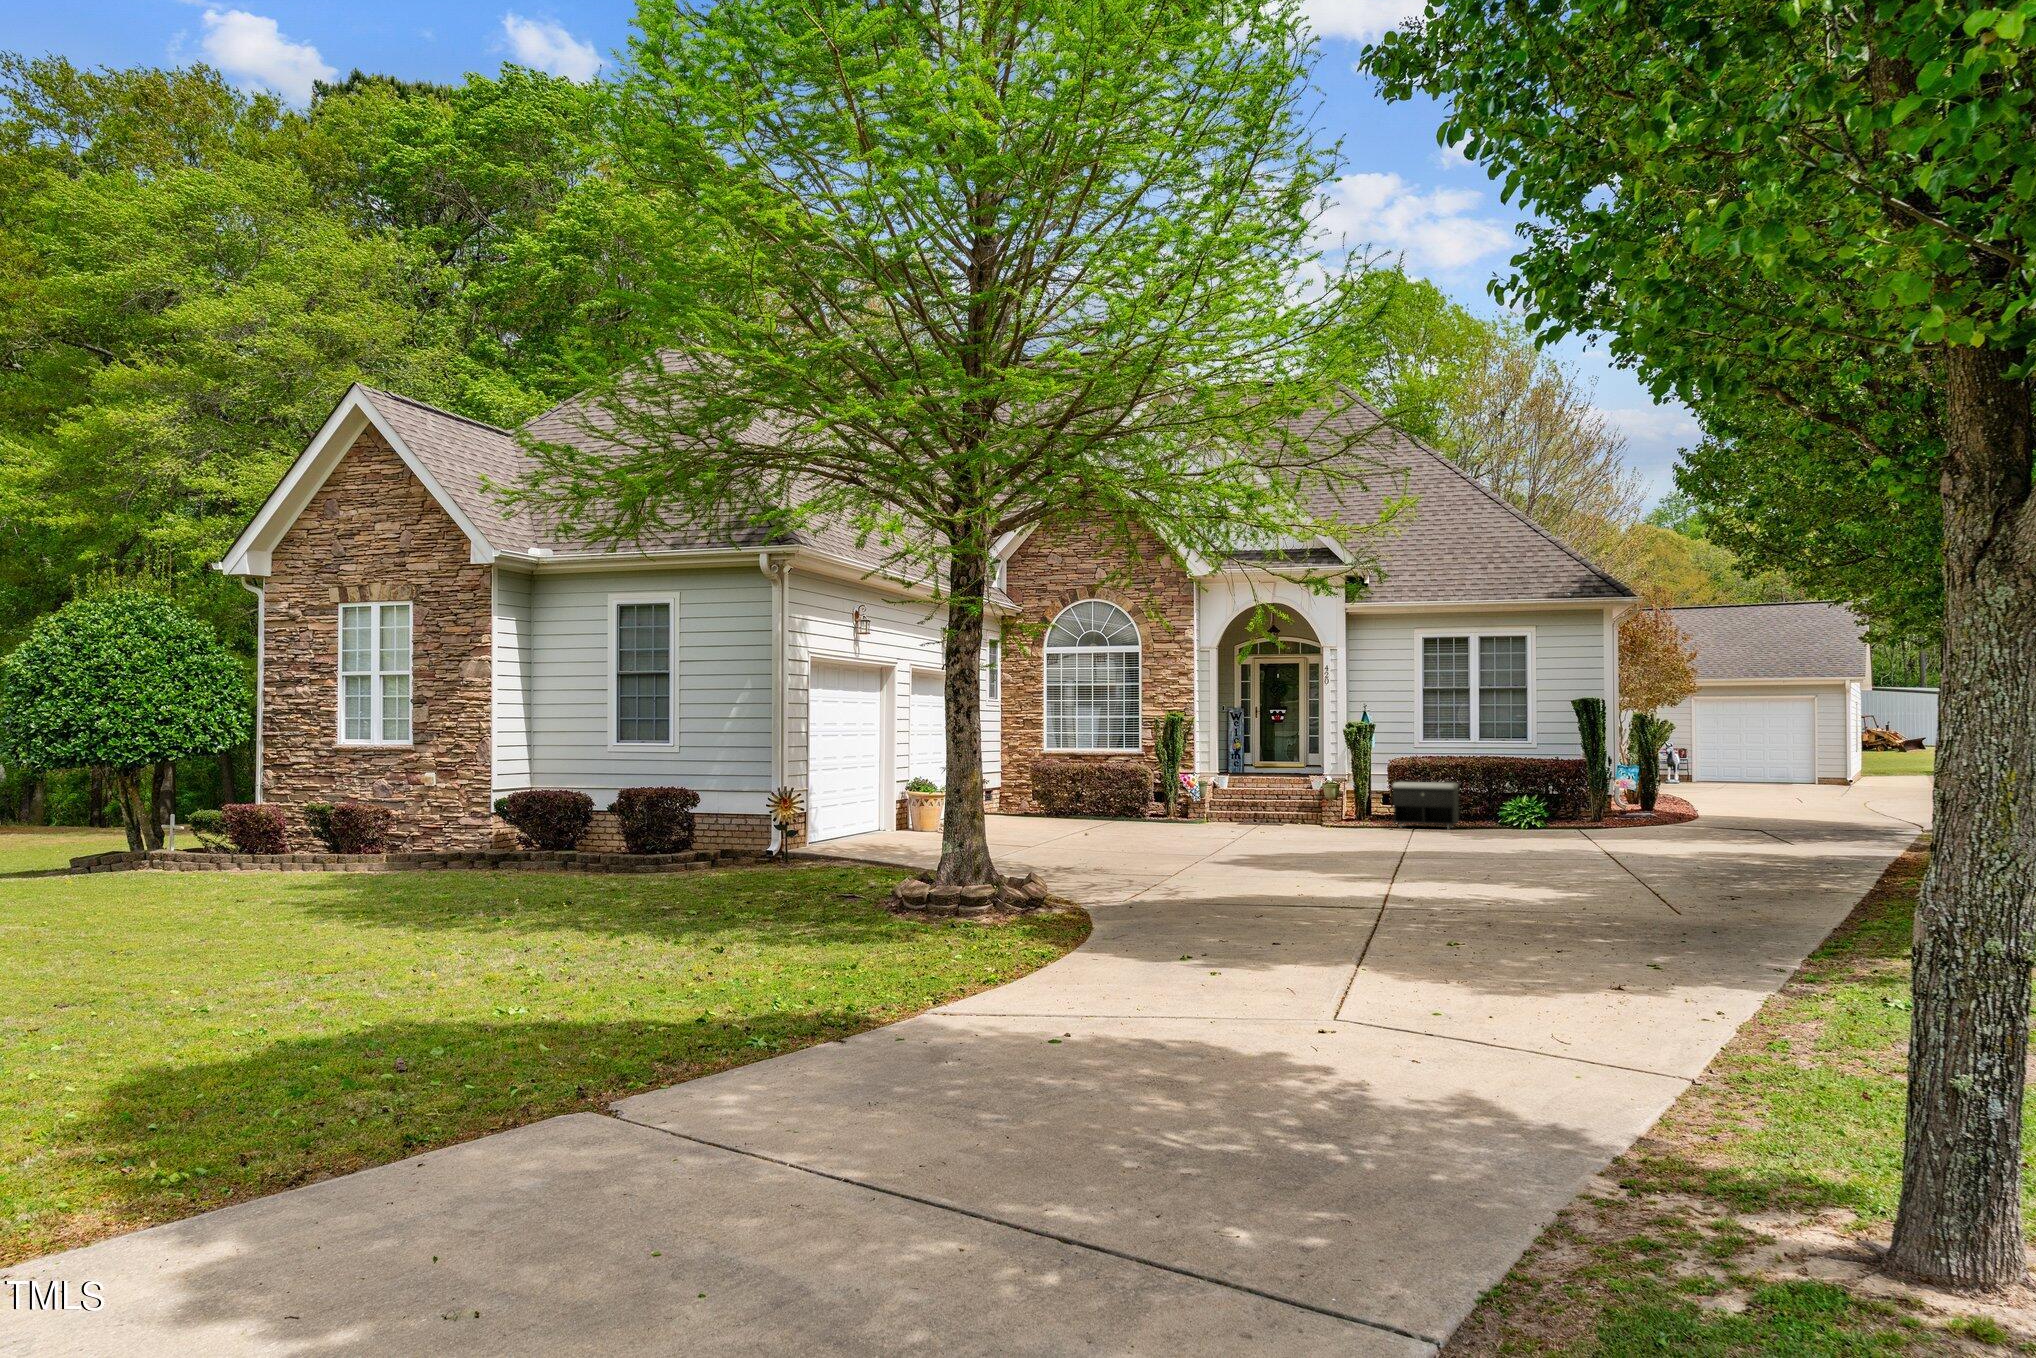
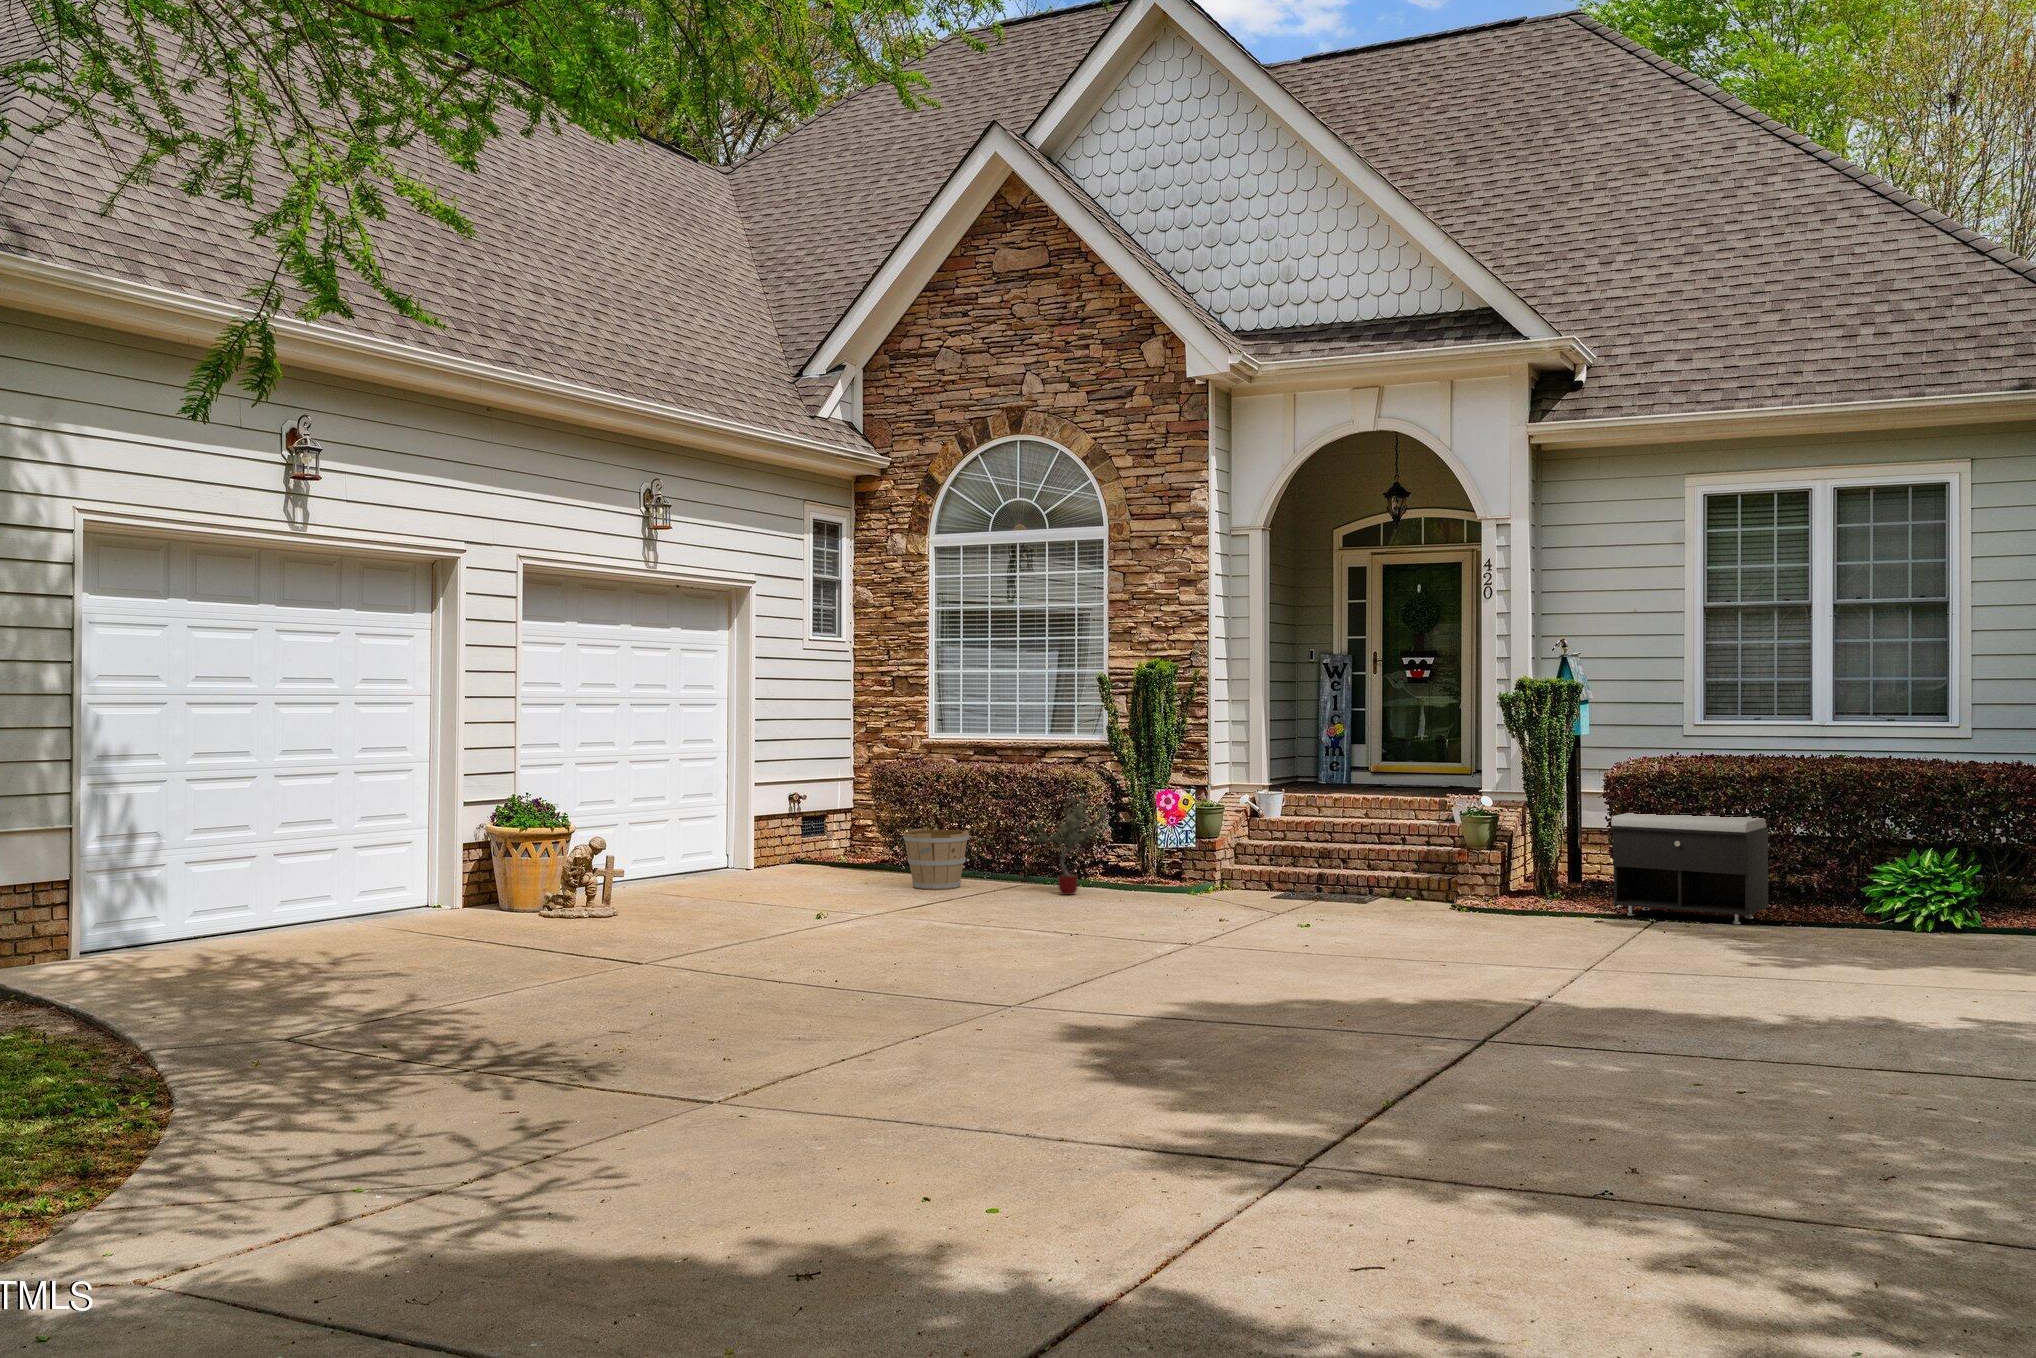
potted tree: none [1113,776,1155,826] -> present [1030,793,1107,895]
wooden bucket: none [1046,796,1079,826] -> present [903,829,970,890]

